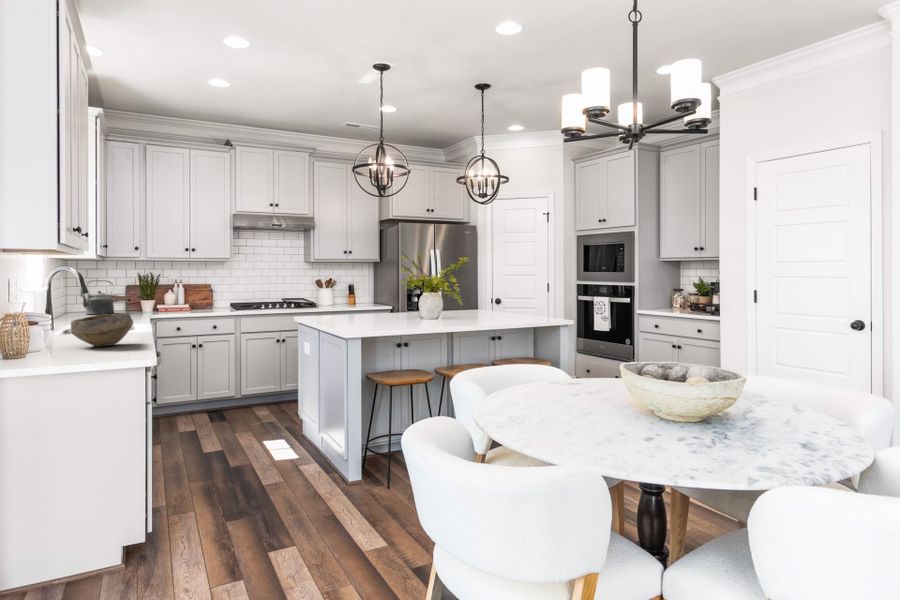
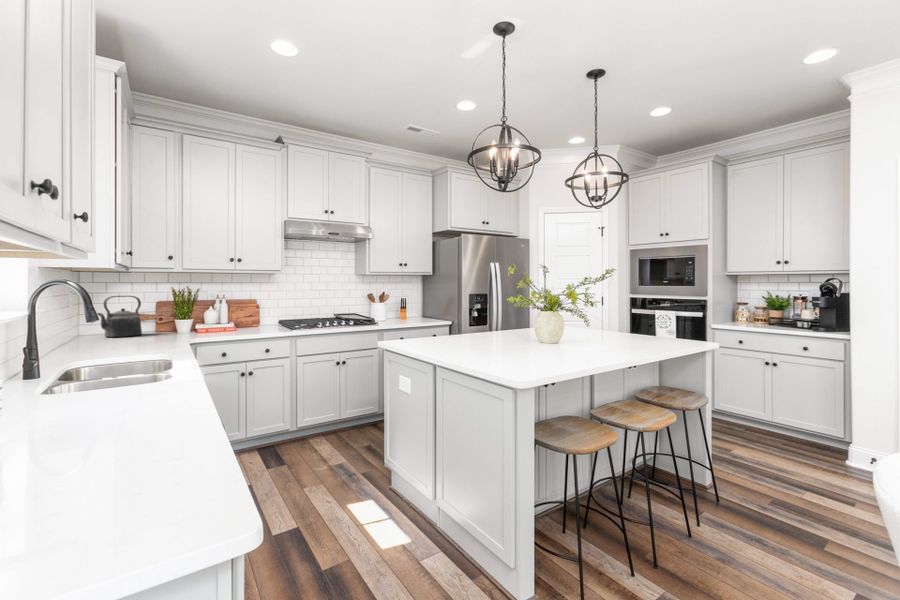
bowl: present [71,313,133,346] -> none [37,367,182,446]

